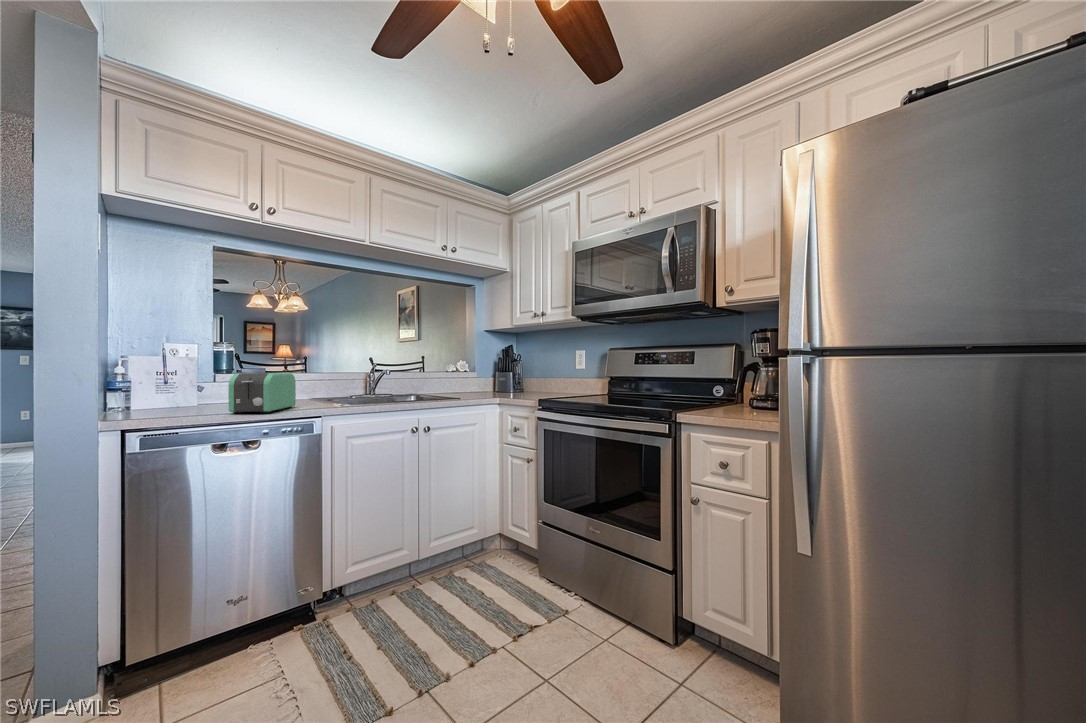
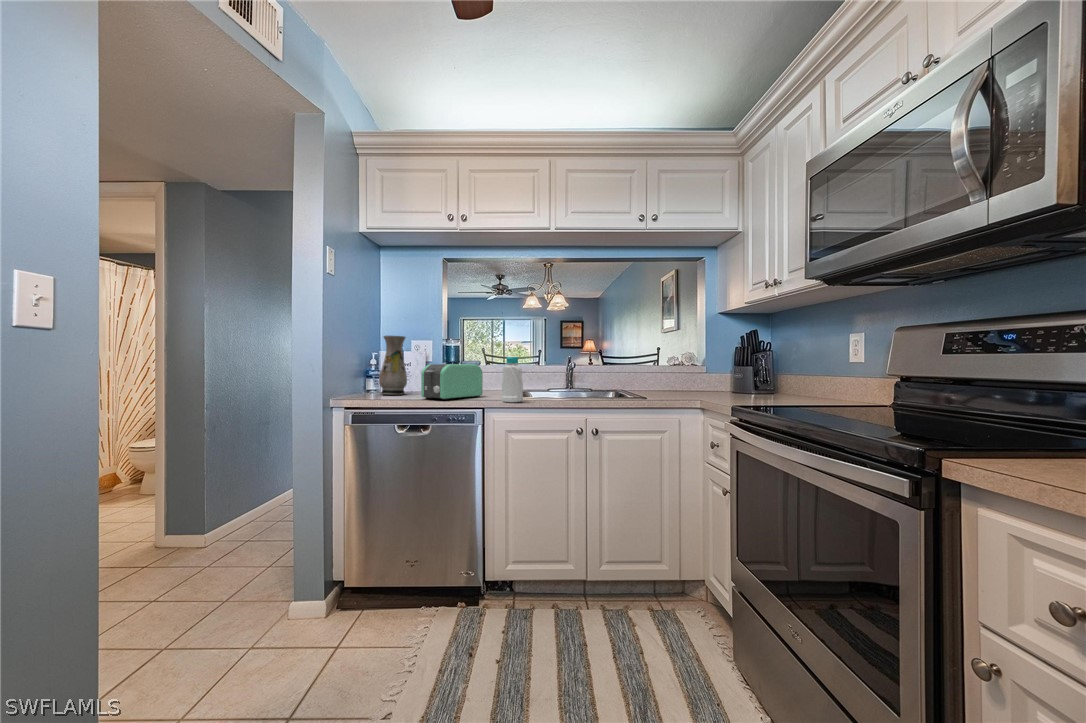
vase: none [137,338,183,413] -> present [379,336,407,395]
bottle: none [337,365,360,410] -> present [502,357,523,402]

